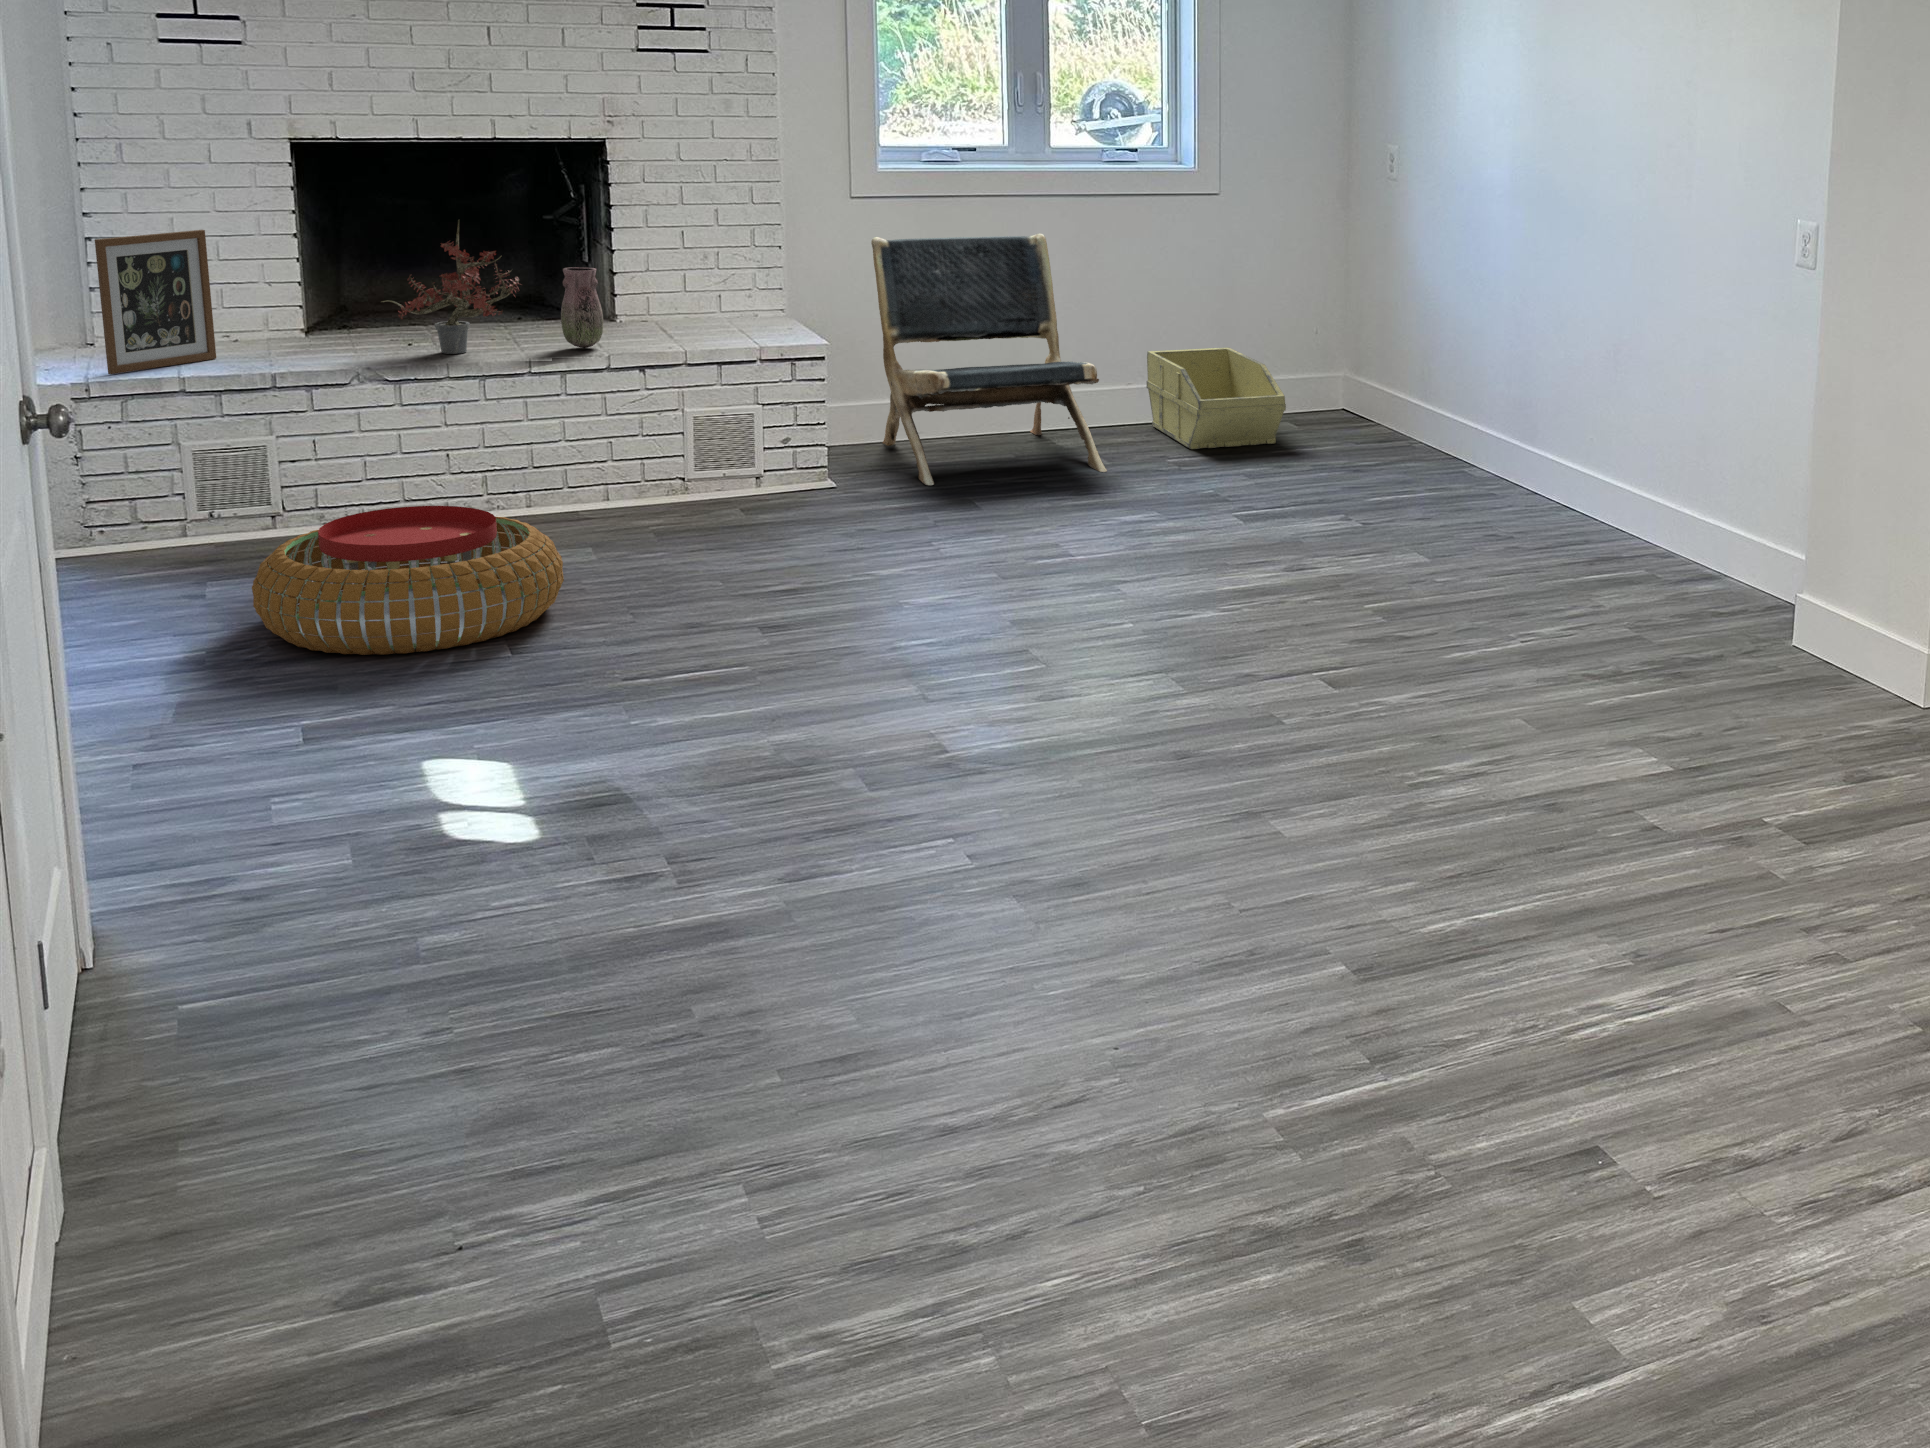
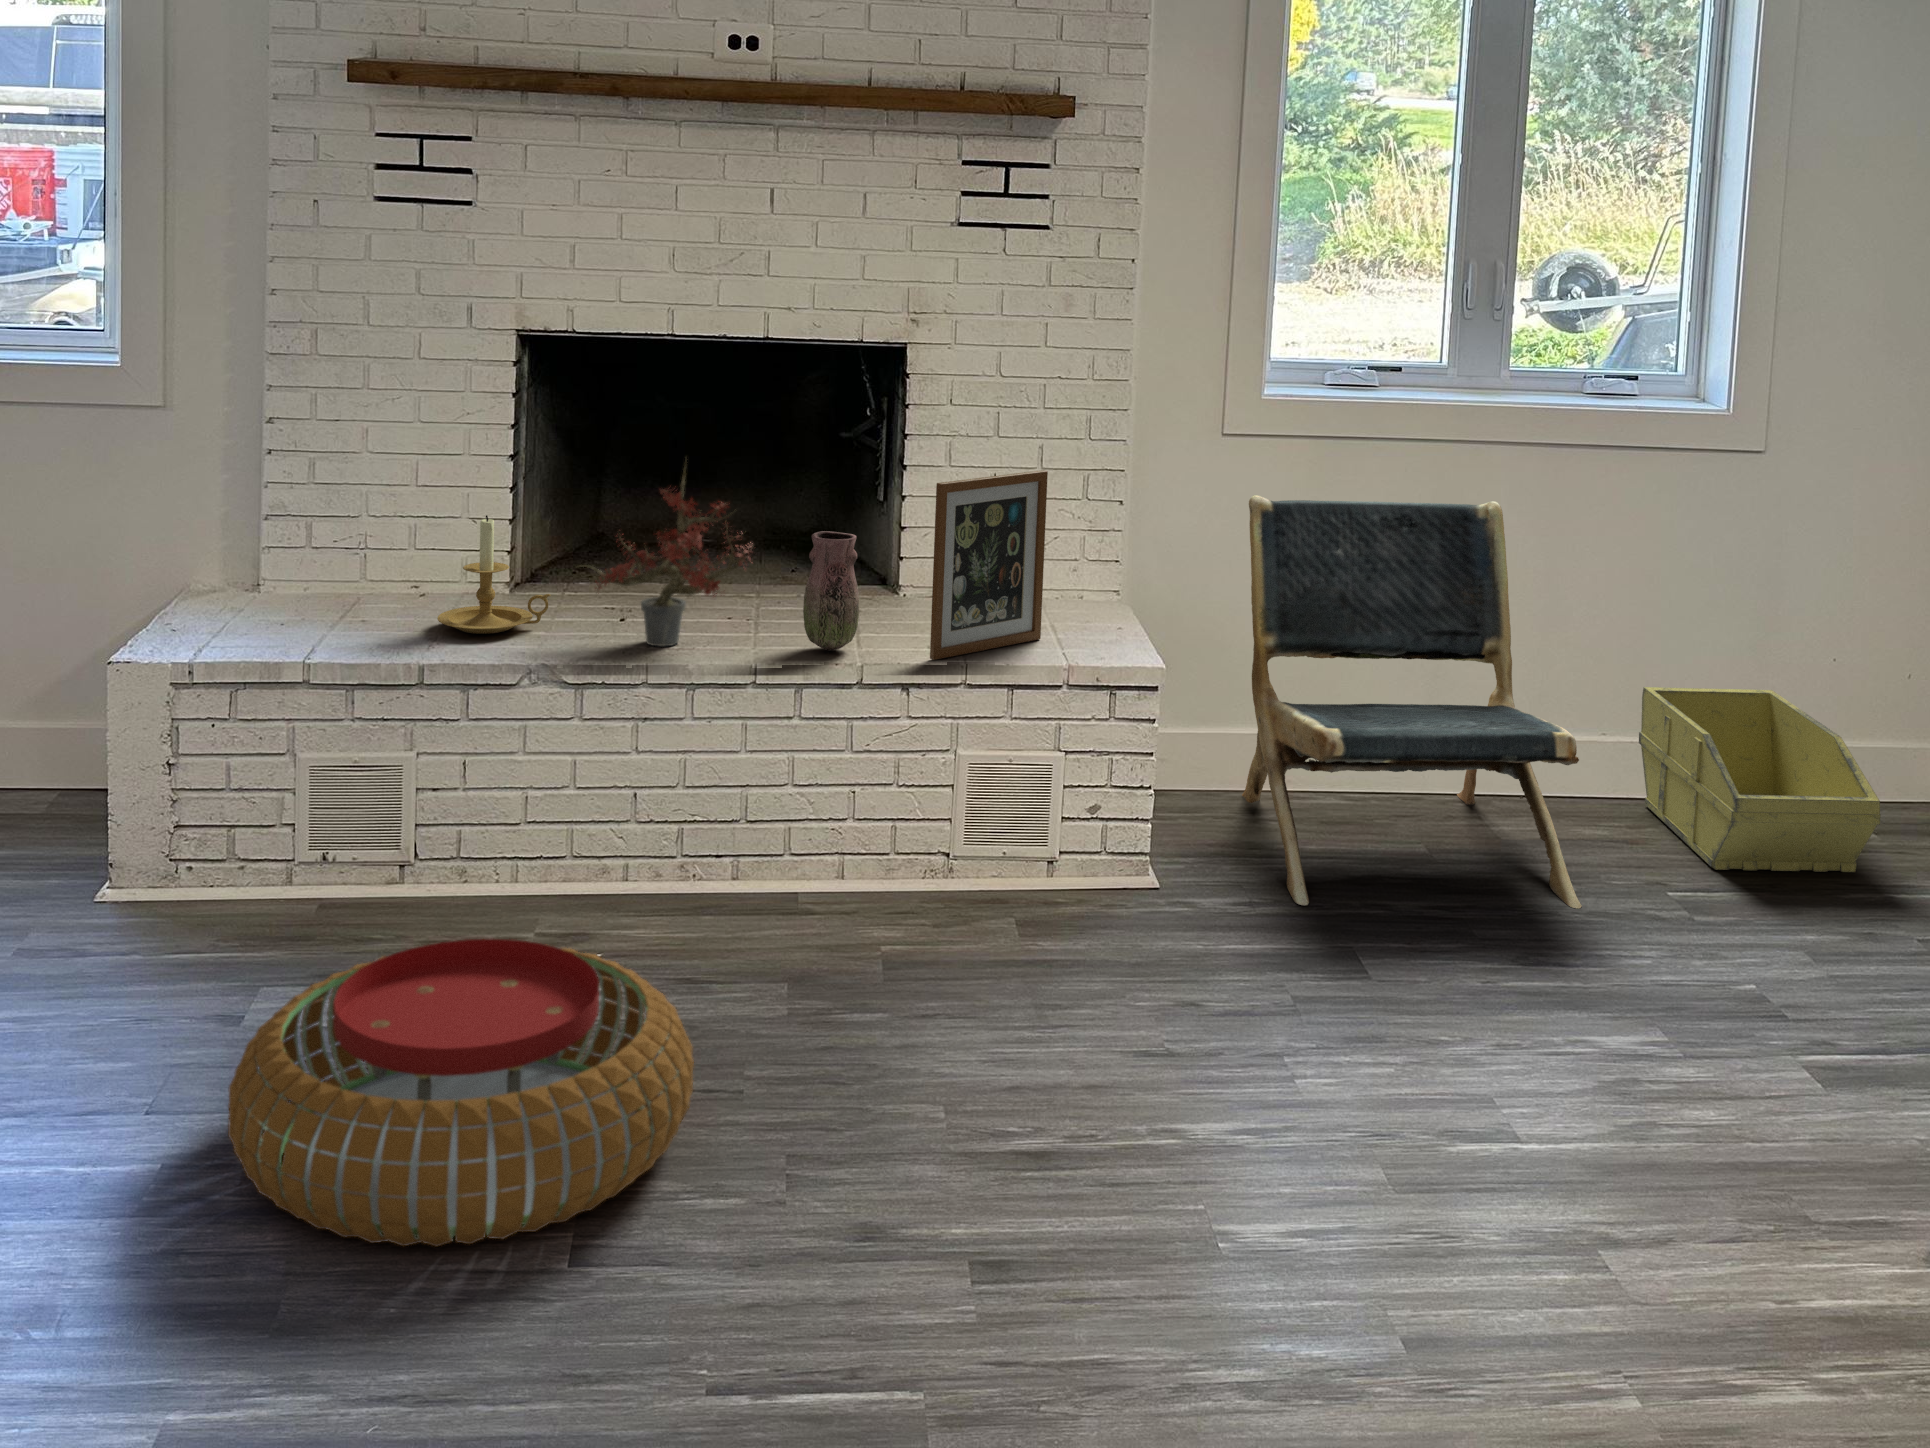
picture frame: present [95,230,216,374] -> present [930,470,1048,660]
candle holder: none [268,271,357,356] -> present [437,515,551,634]

